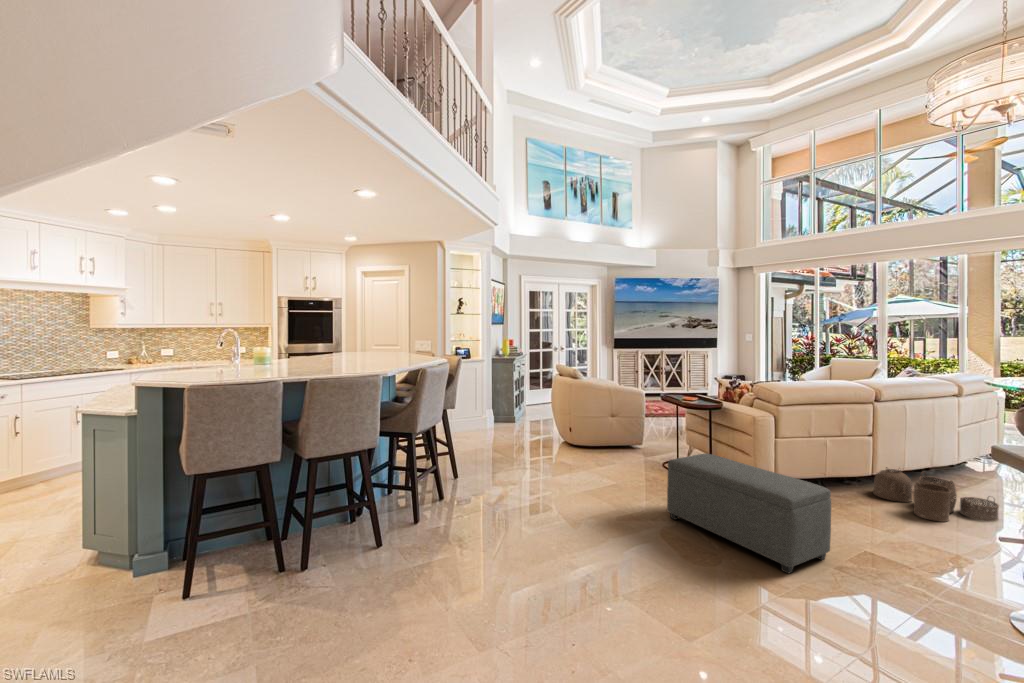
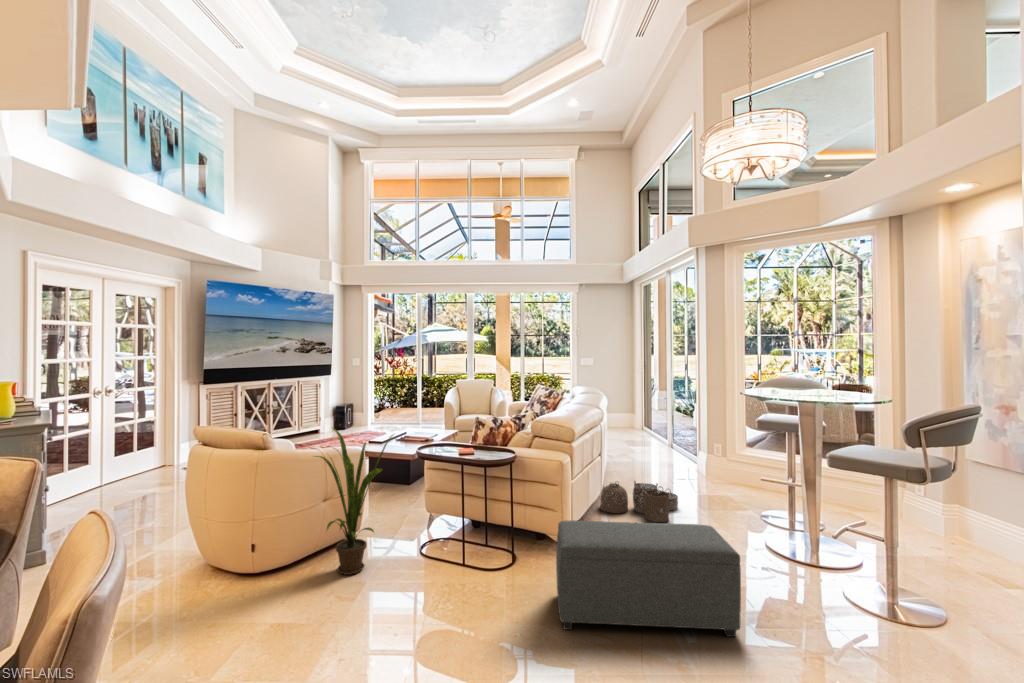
house plant: none [584,372,634,463] -> present [316,429,393,575]

